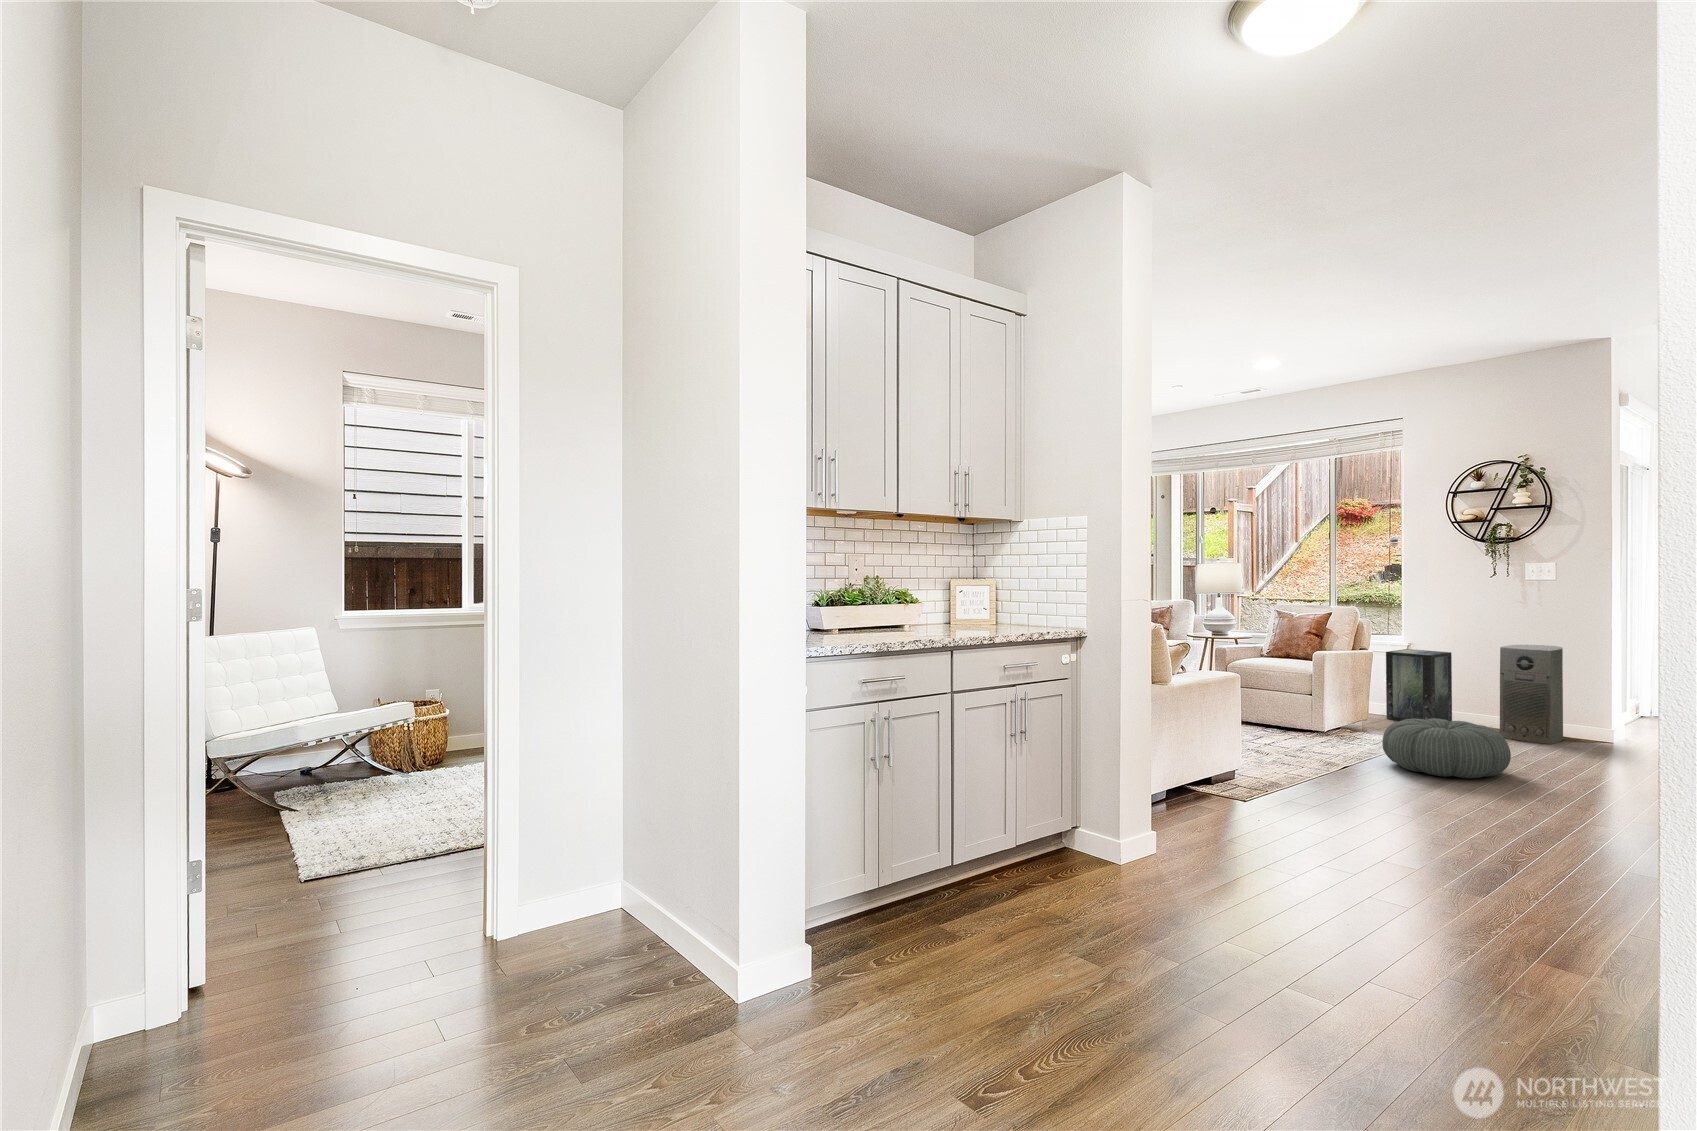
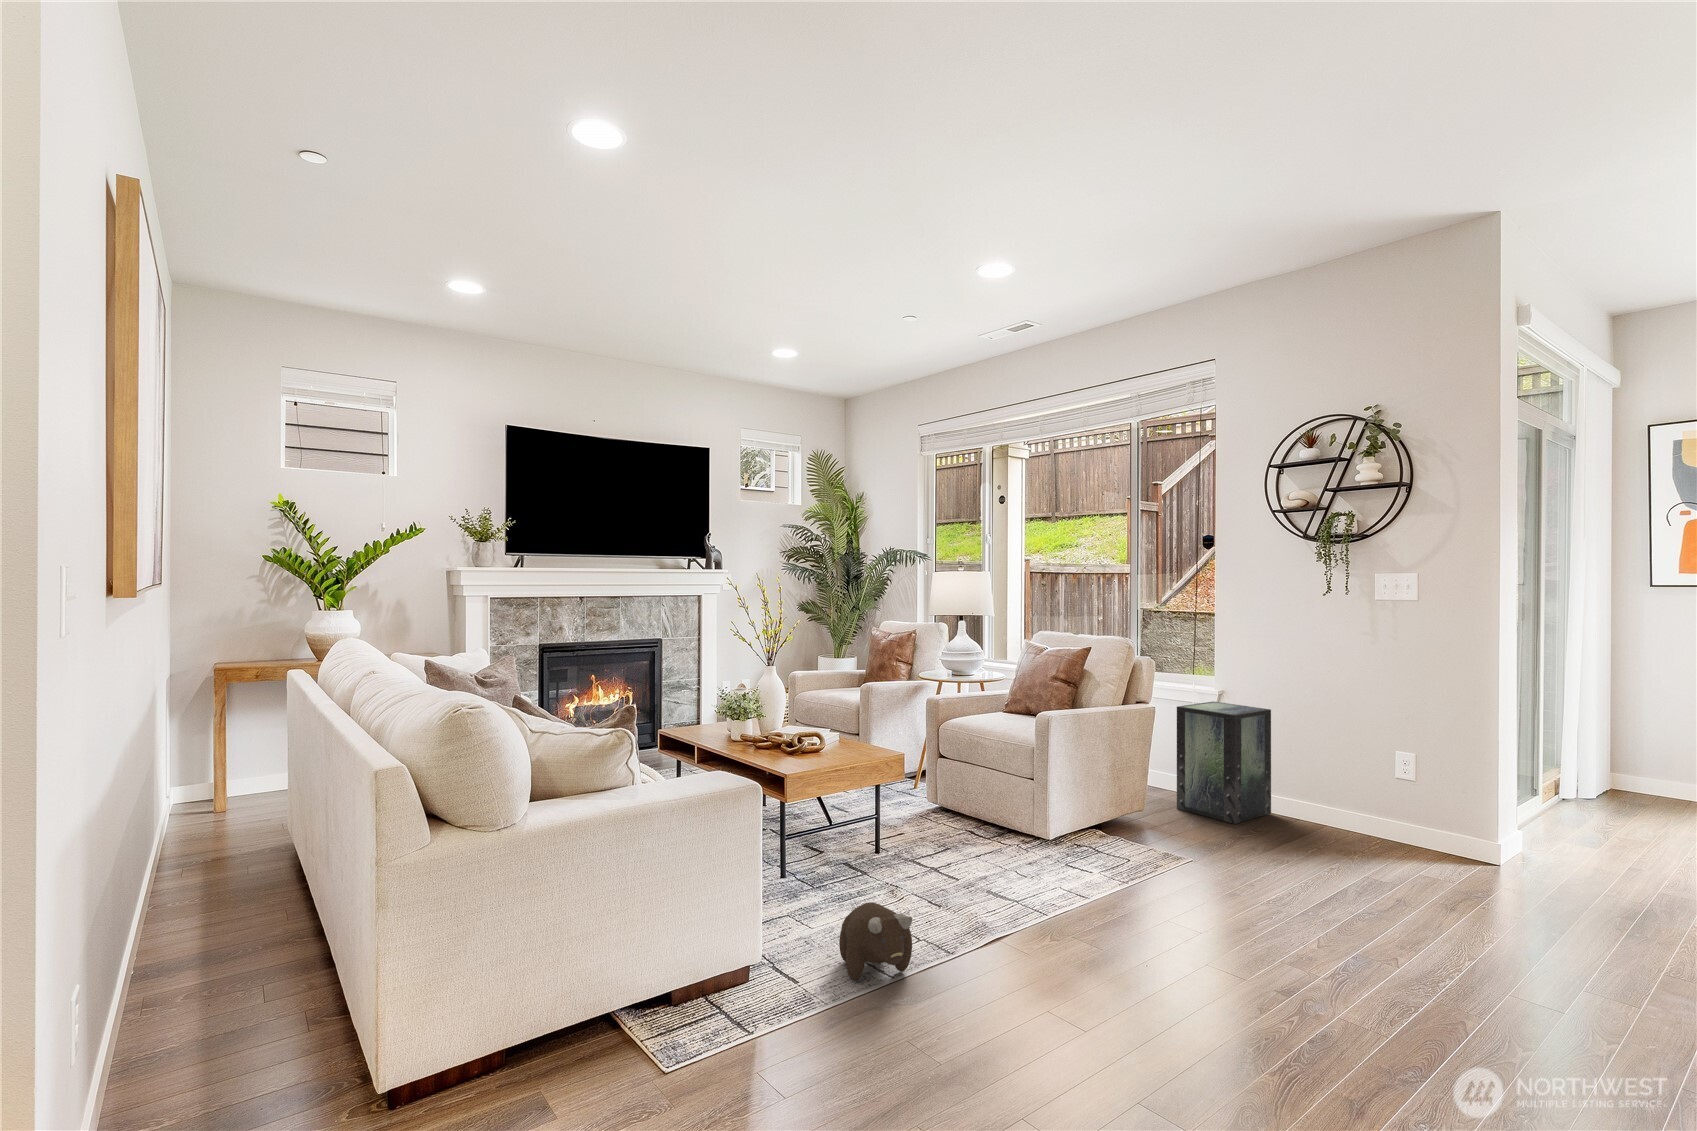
air purifier: present [1500,645,1563,744] -> none [1326,702,1424,871]
pouf: present [1382,718,1511,778] -> none [1094,840,1299,973]
plush toy: none [1259,745,1310,782] -> present [839,902,912,980]

